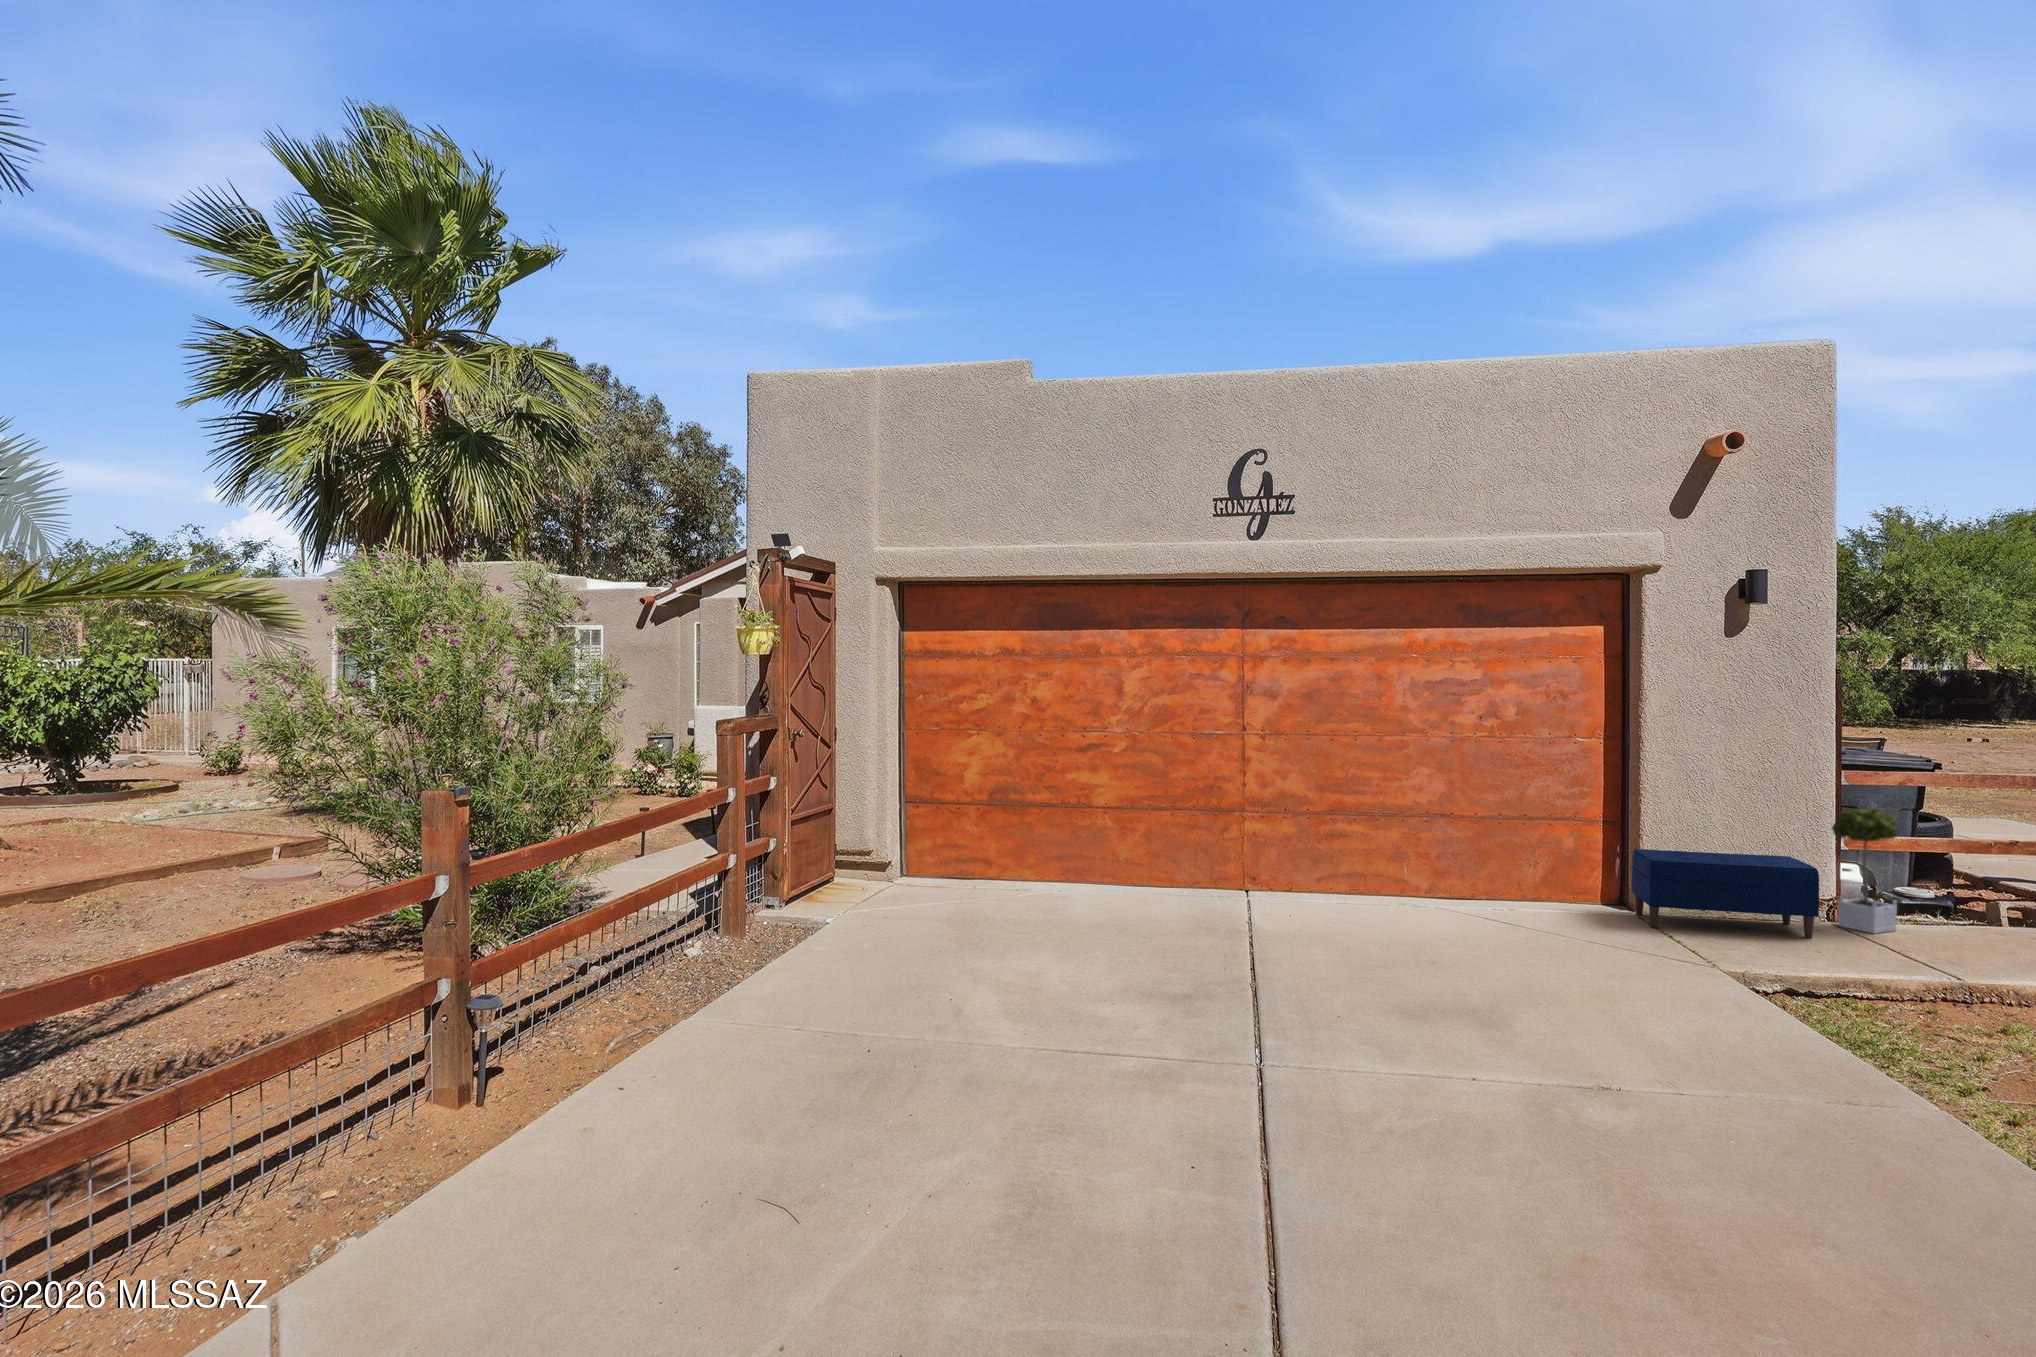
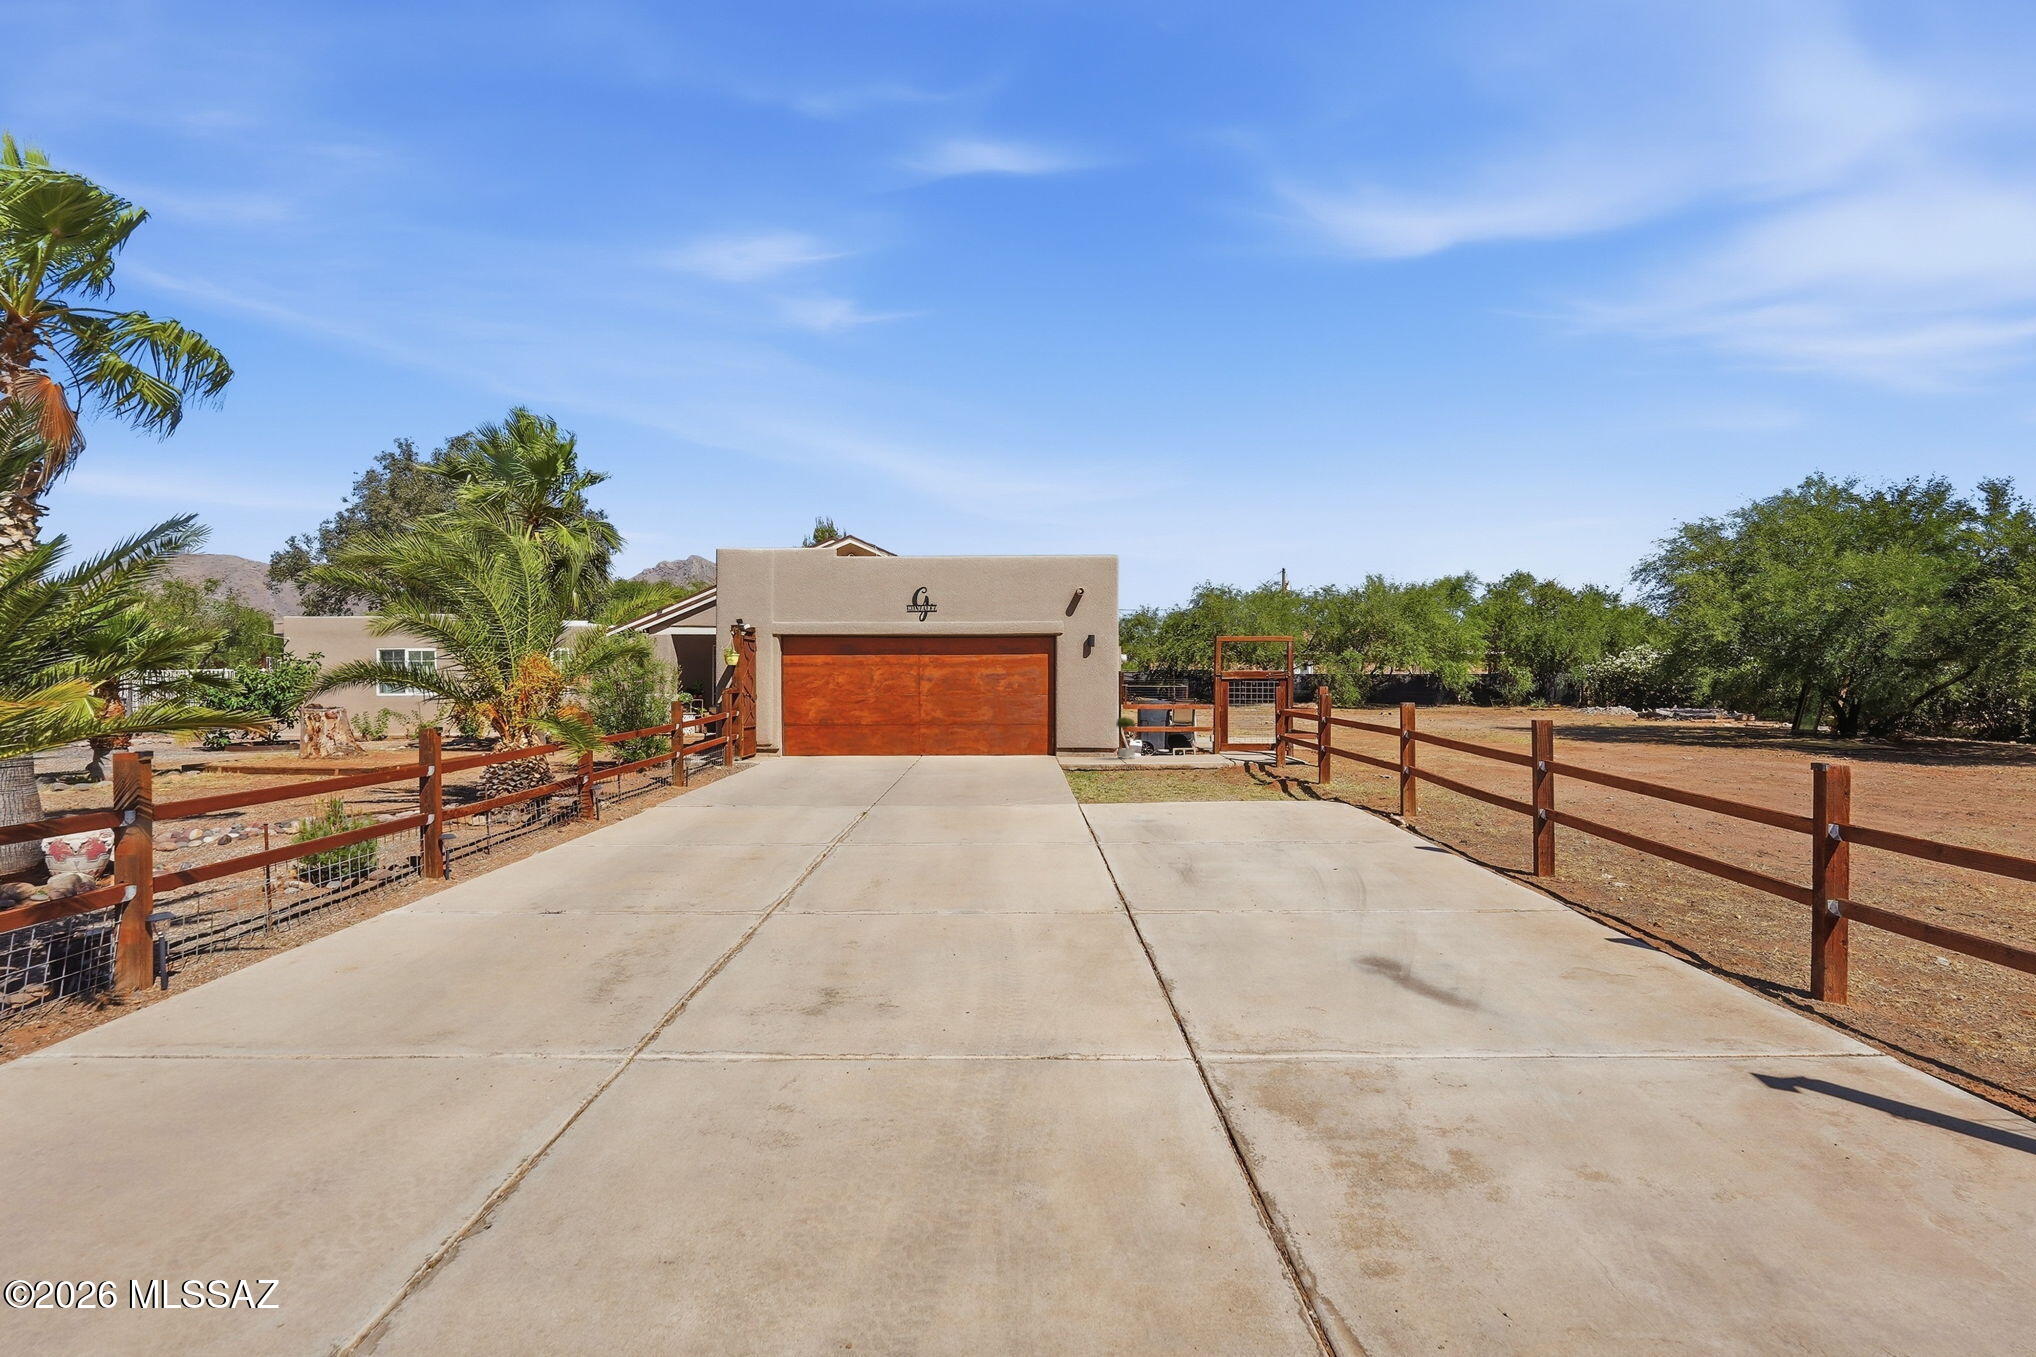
bench: present [1632,849,1819,938] -> none [1054,734,1105,760]

